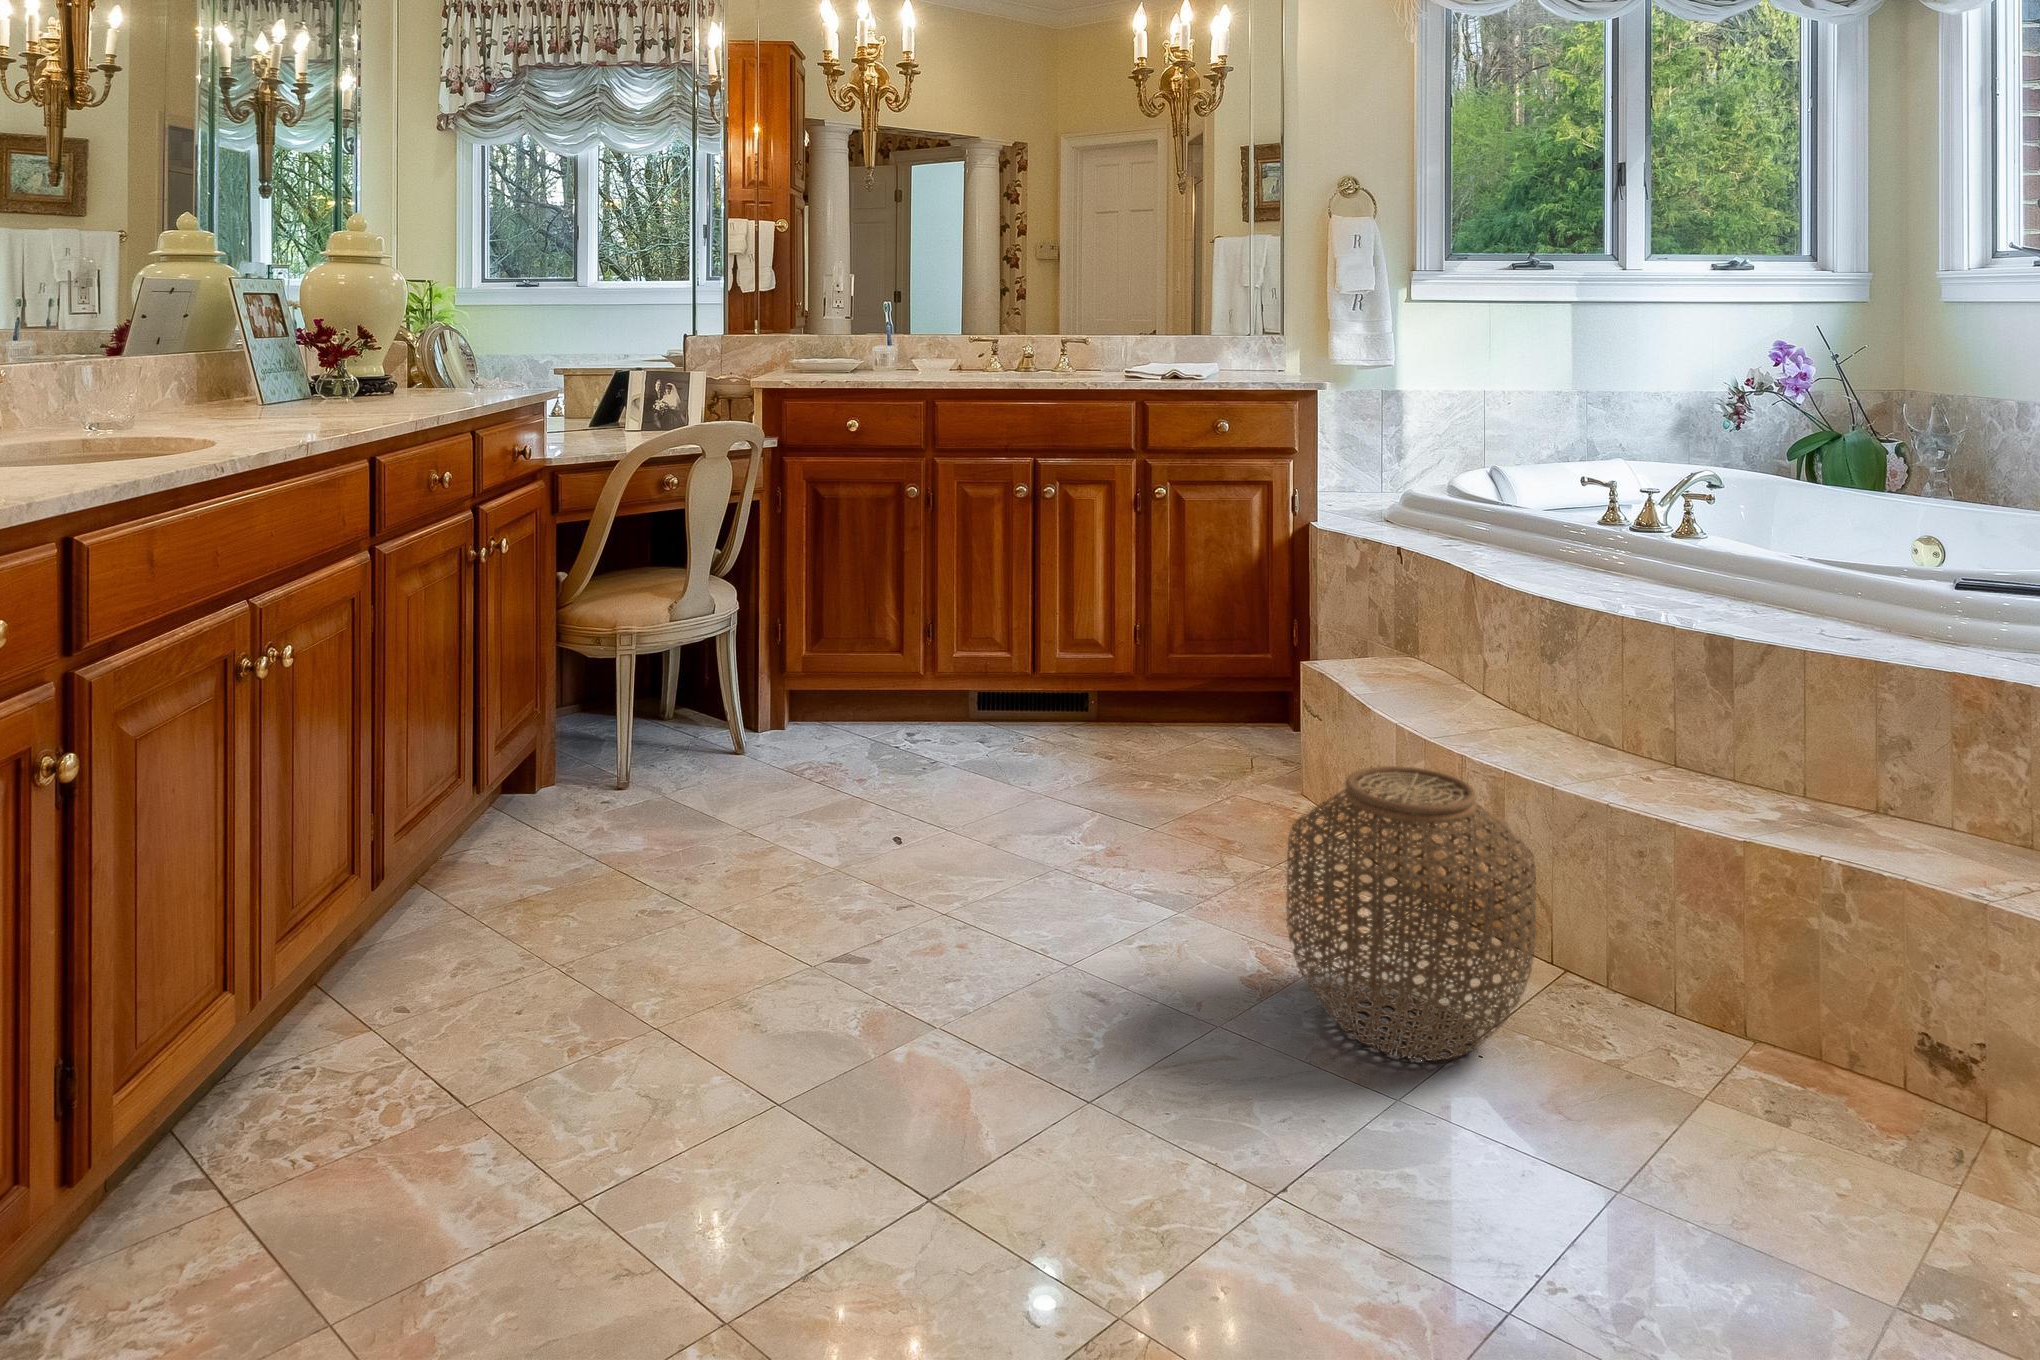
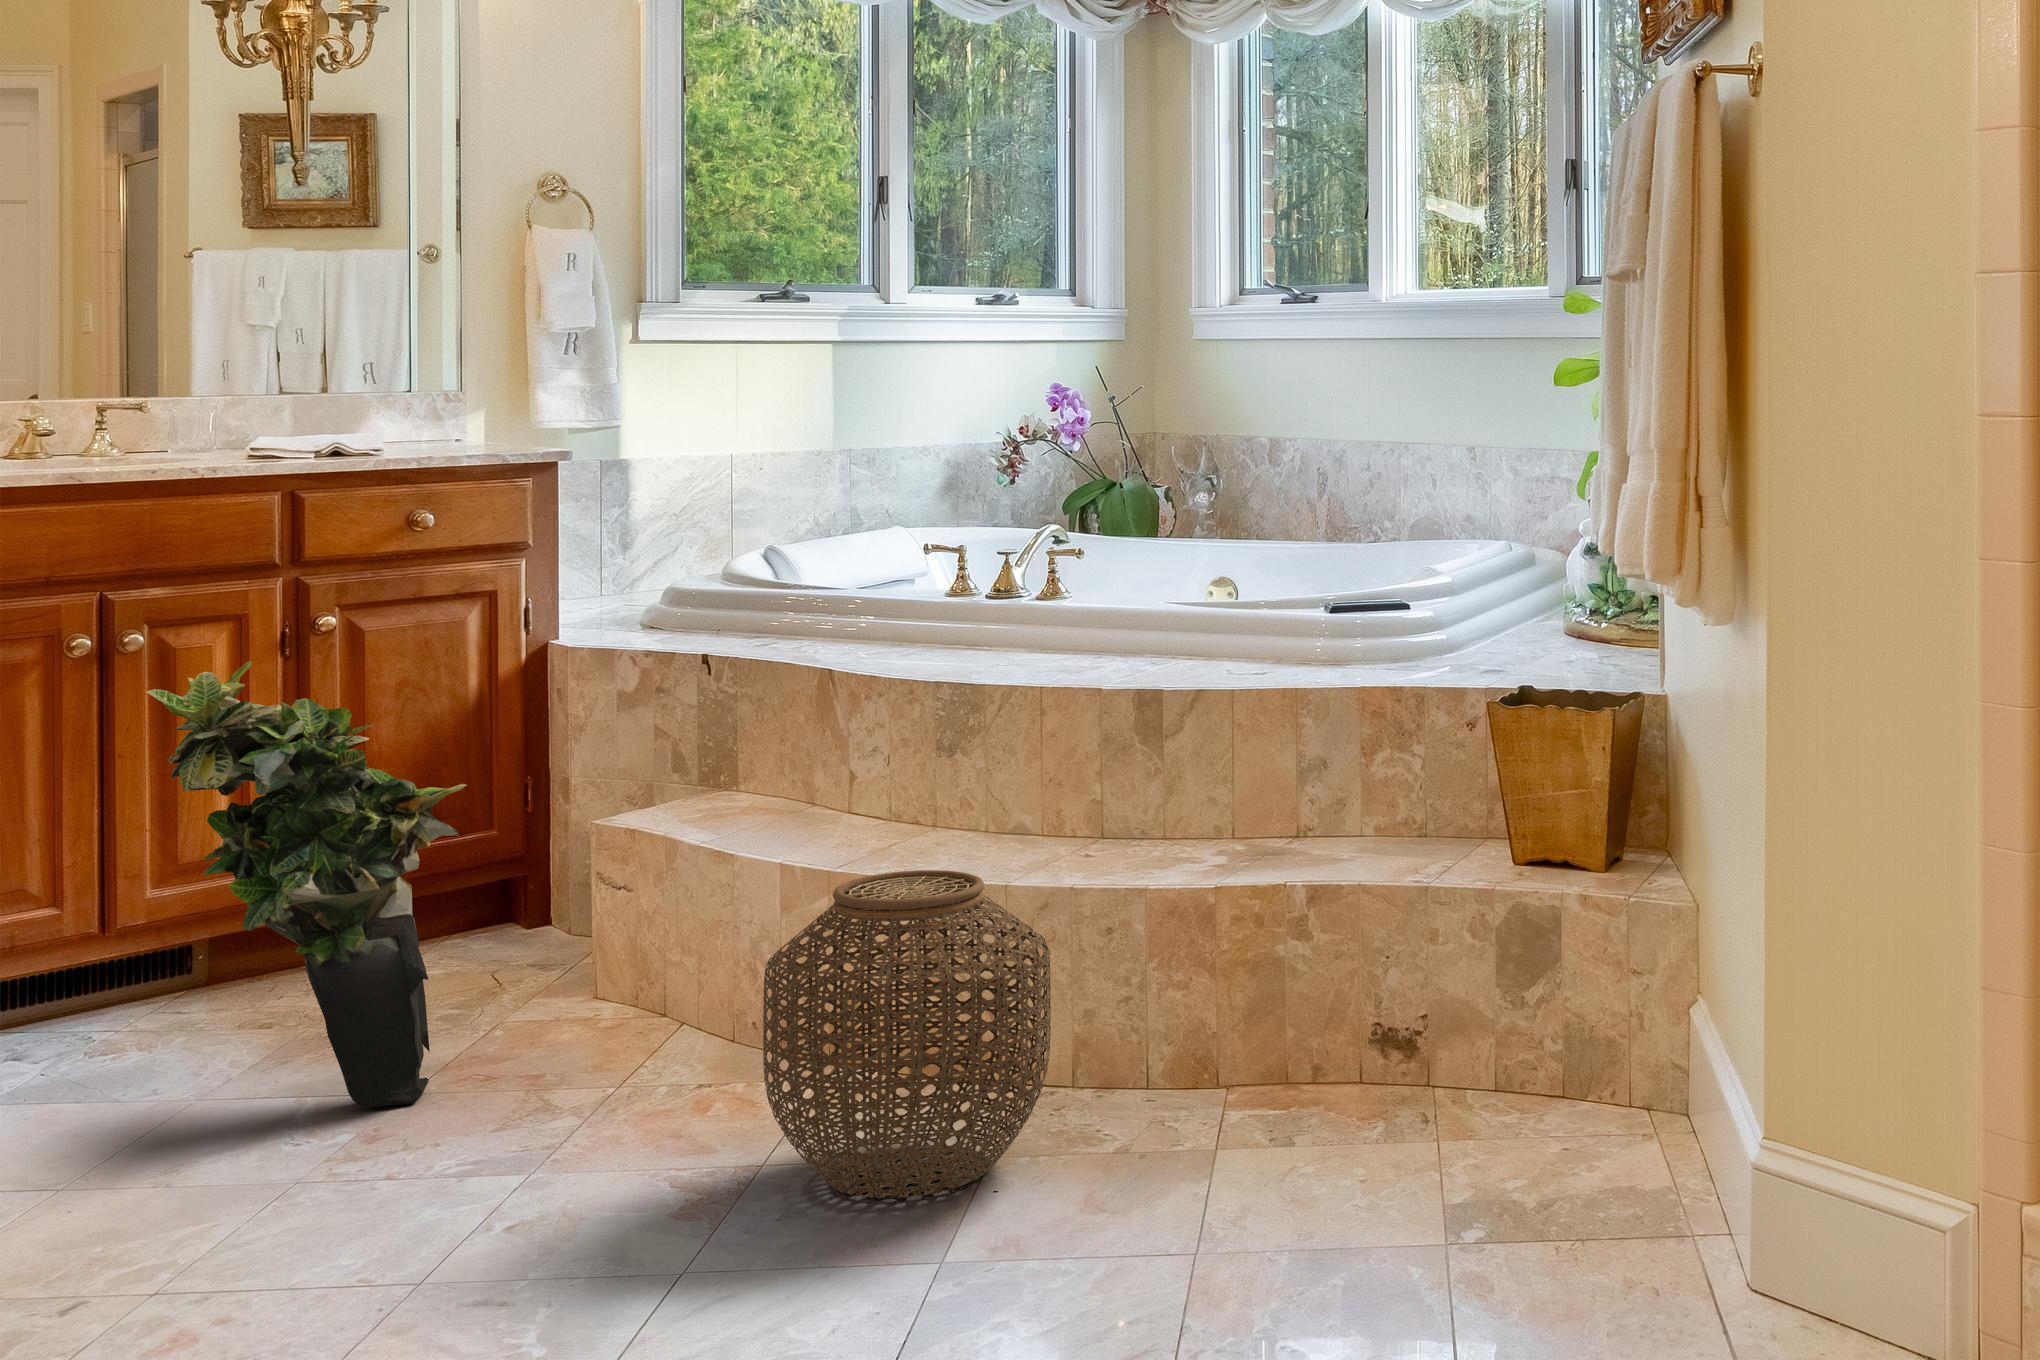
potted plant: none [993,517,1179,834] -> present [147,661,466,1108]

